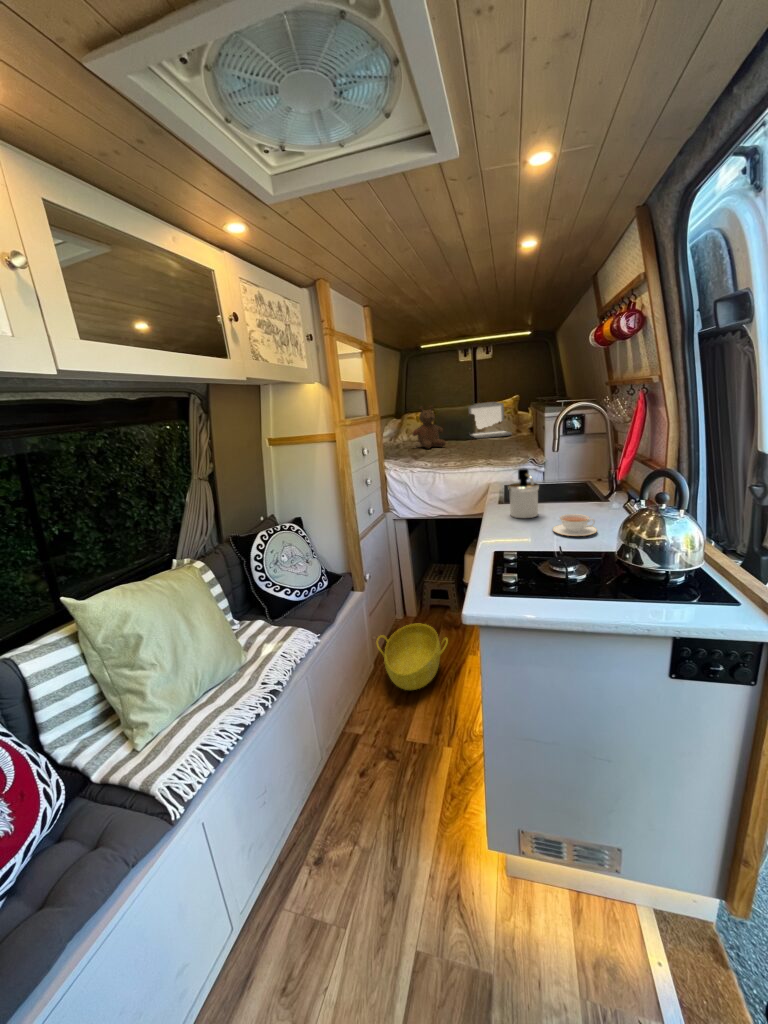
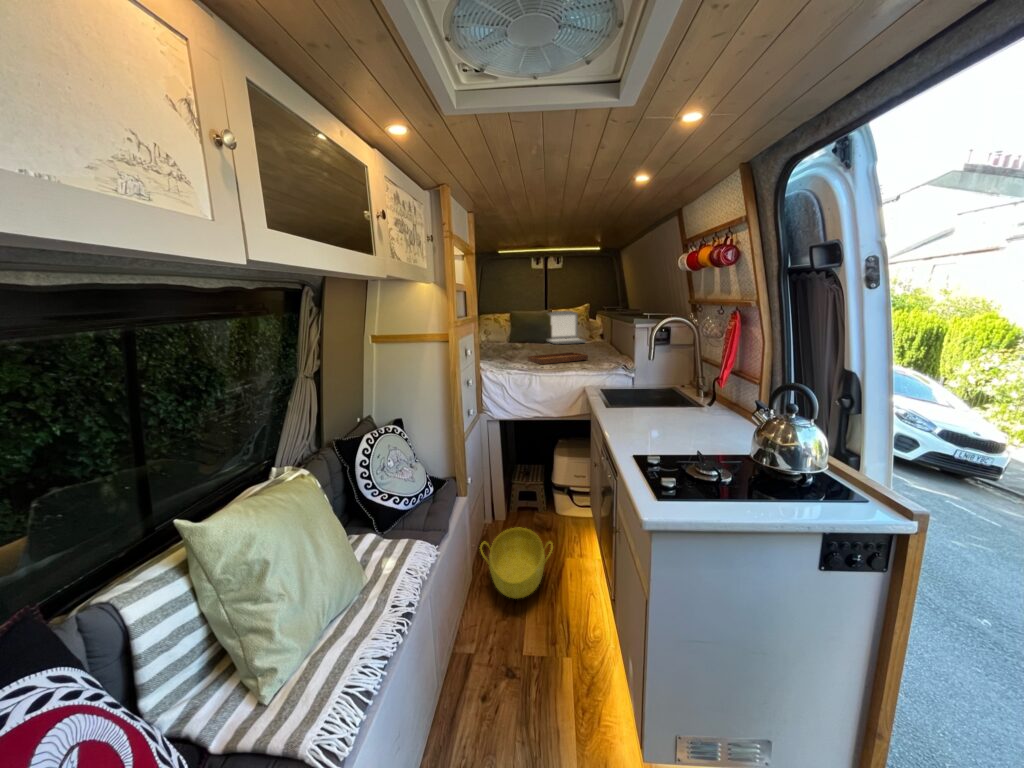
teddy bear: present [412,406,446,448] -> none [498,311,530,352]
tray: none [437,435,501,460] -> present [528,342,588,364]
soap dispenser: present [509,469,539,518] -> none [624,378,653,425]
teacup: present [553,514,597,536] -> none [673,422,714,443]

